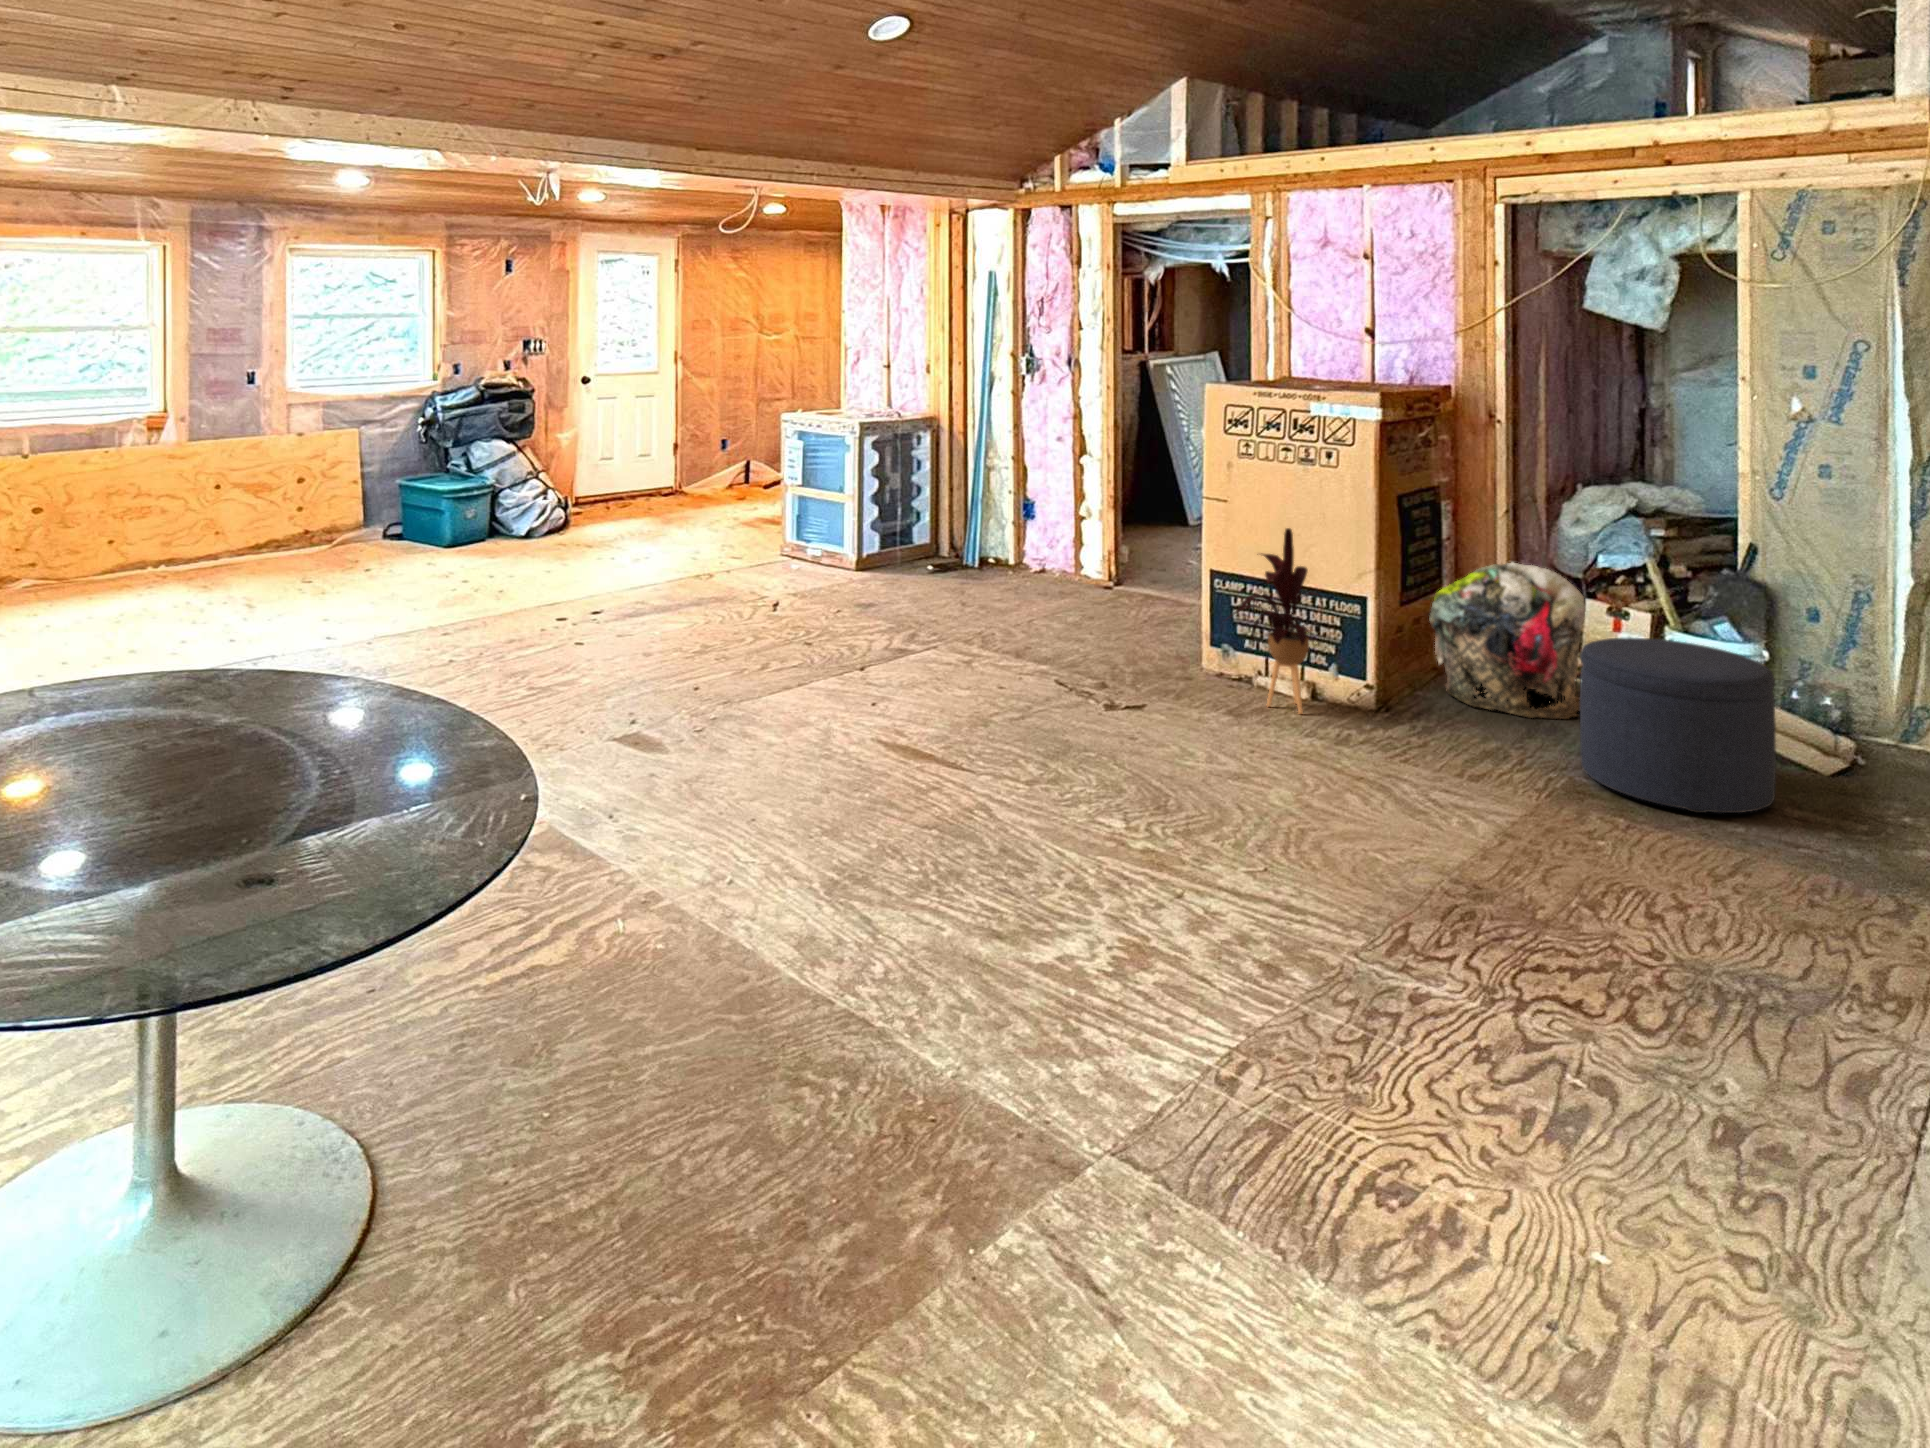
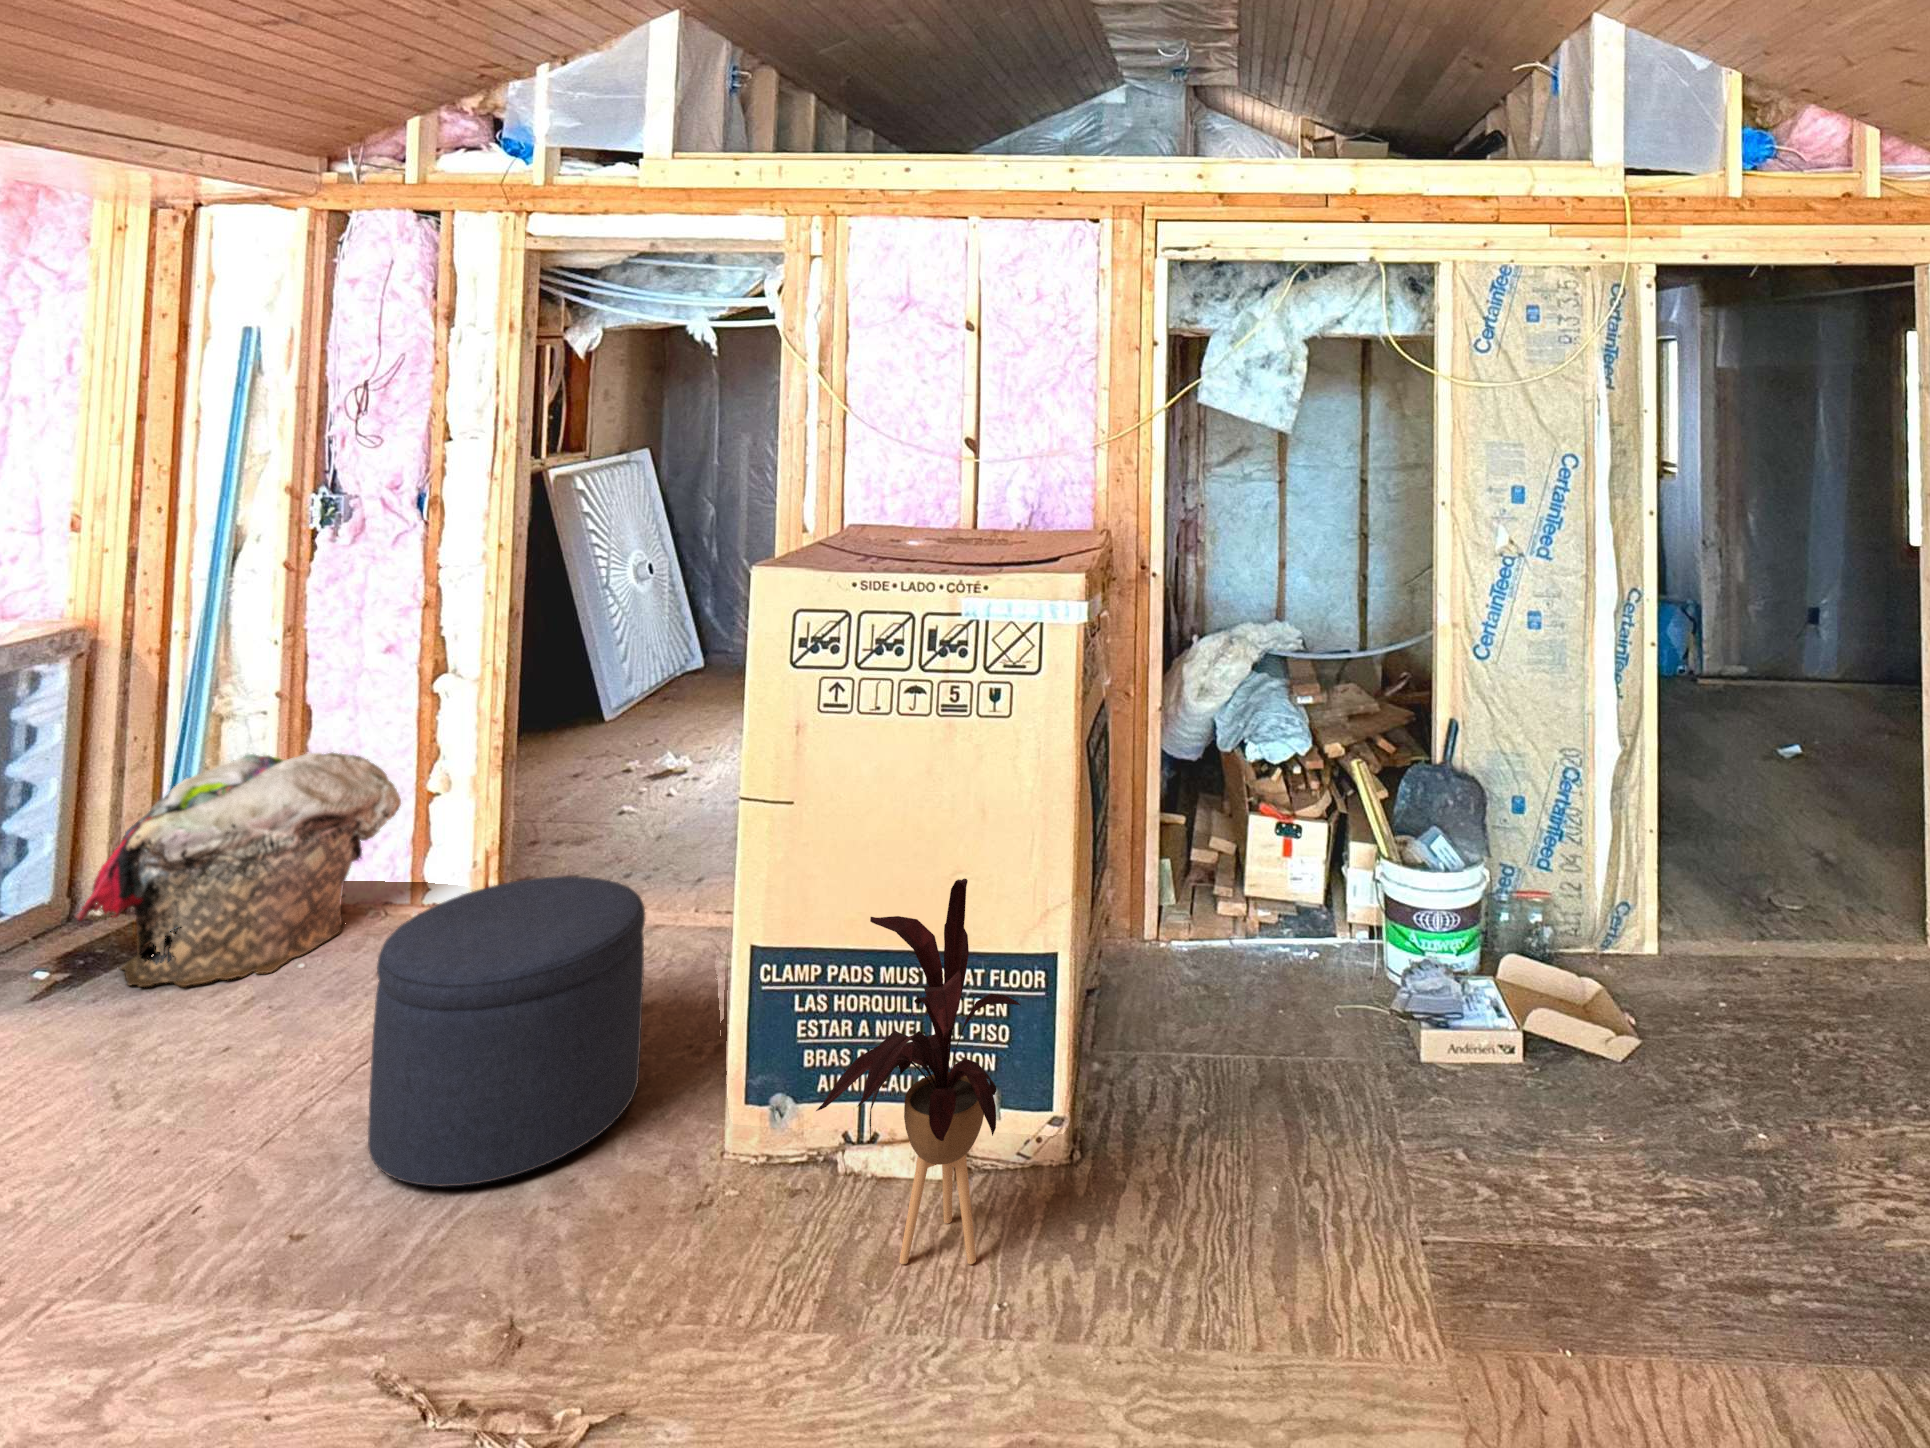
laundry basket: present [1429,563,1585,719] -> present [76,753,401,987]
ottoman: present [1580,638,1776,813] -> present [368,876,645,1187]

